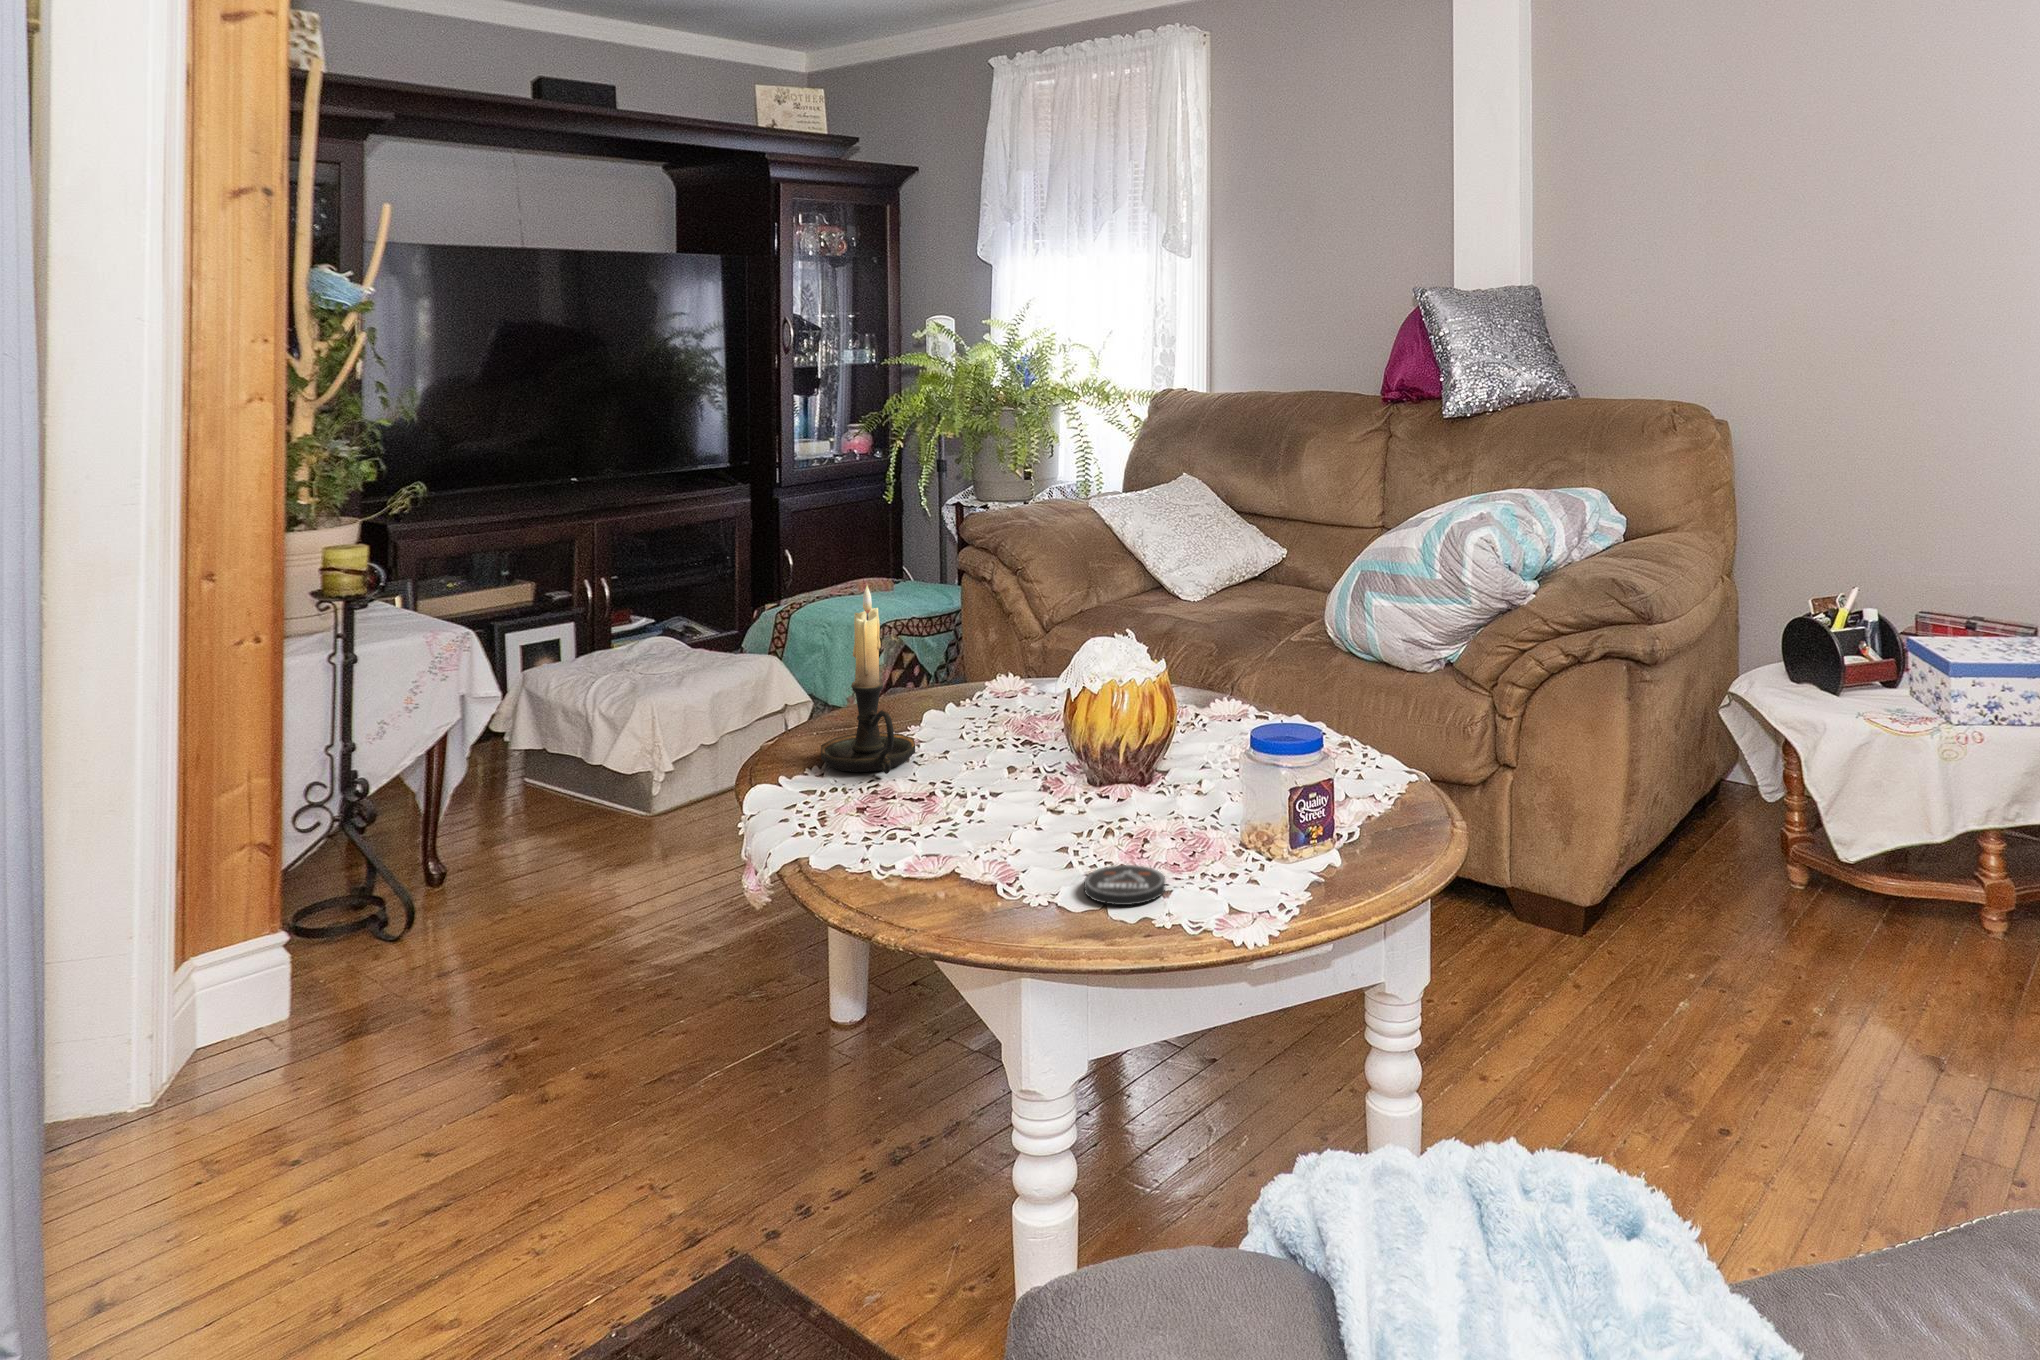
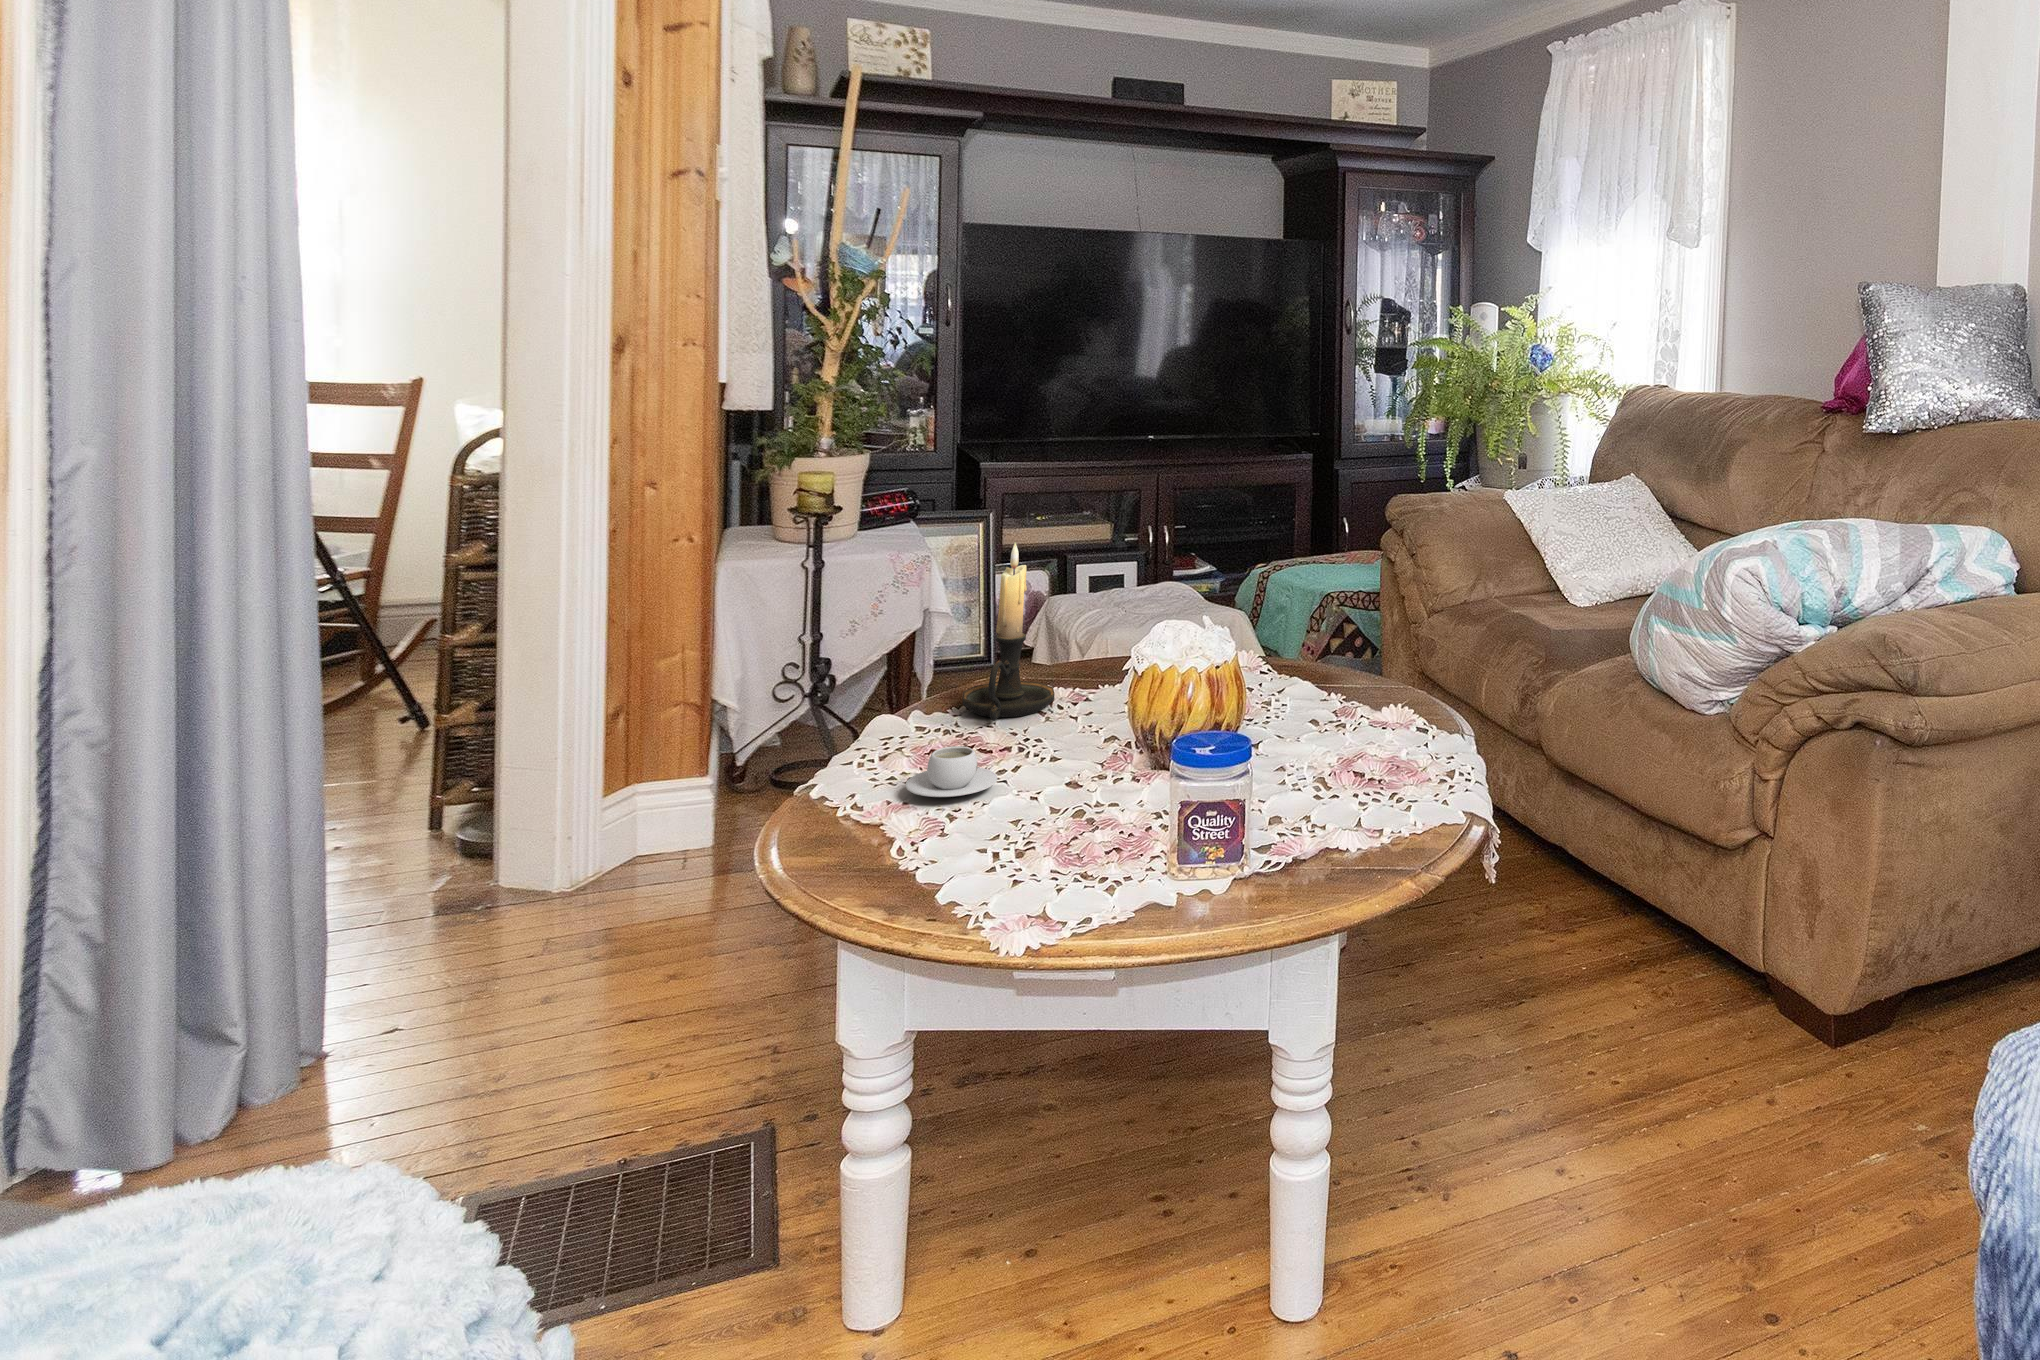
teacup: none [913,791,1002,844] -> present [905,746,997,797]
coaster: present [1084,865,1165,905] -> none [944,847,1033,890]

